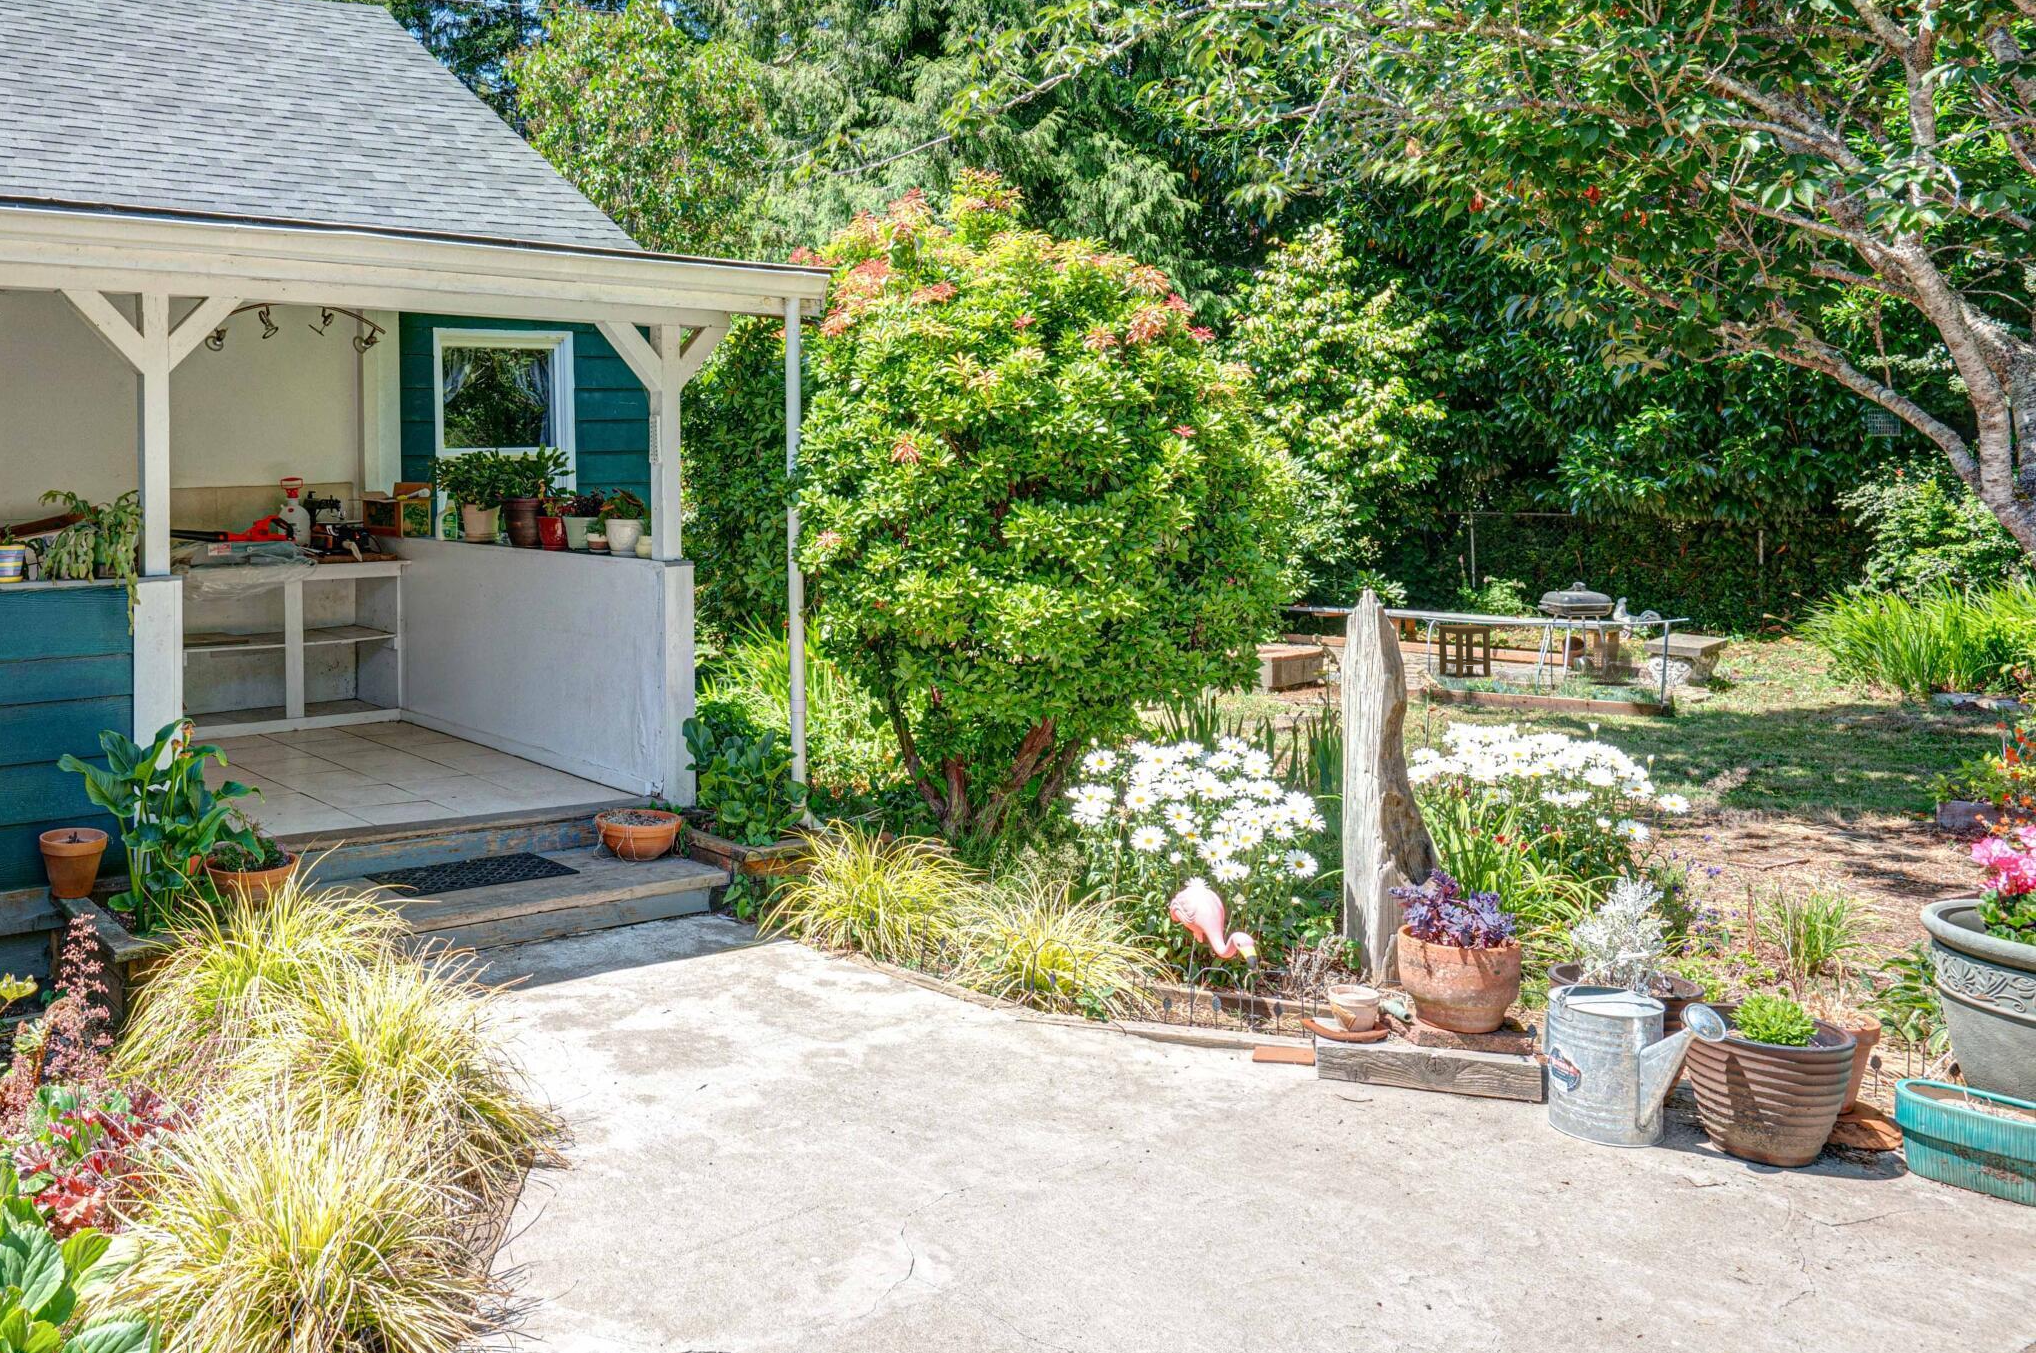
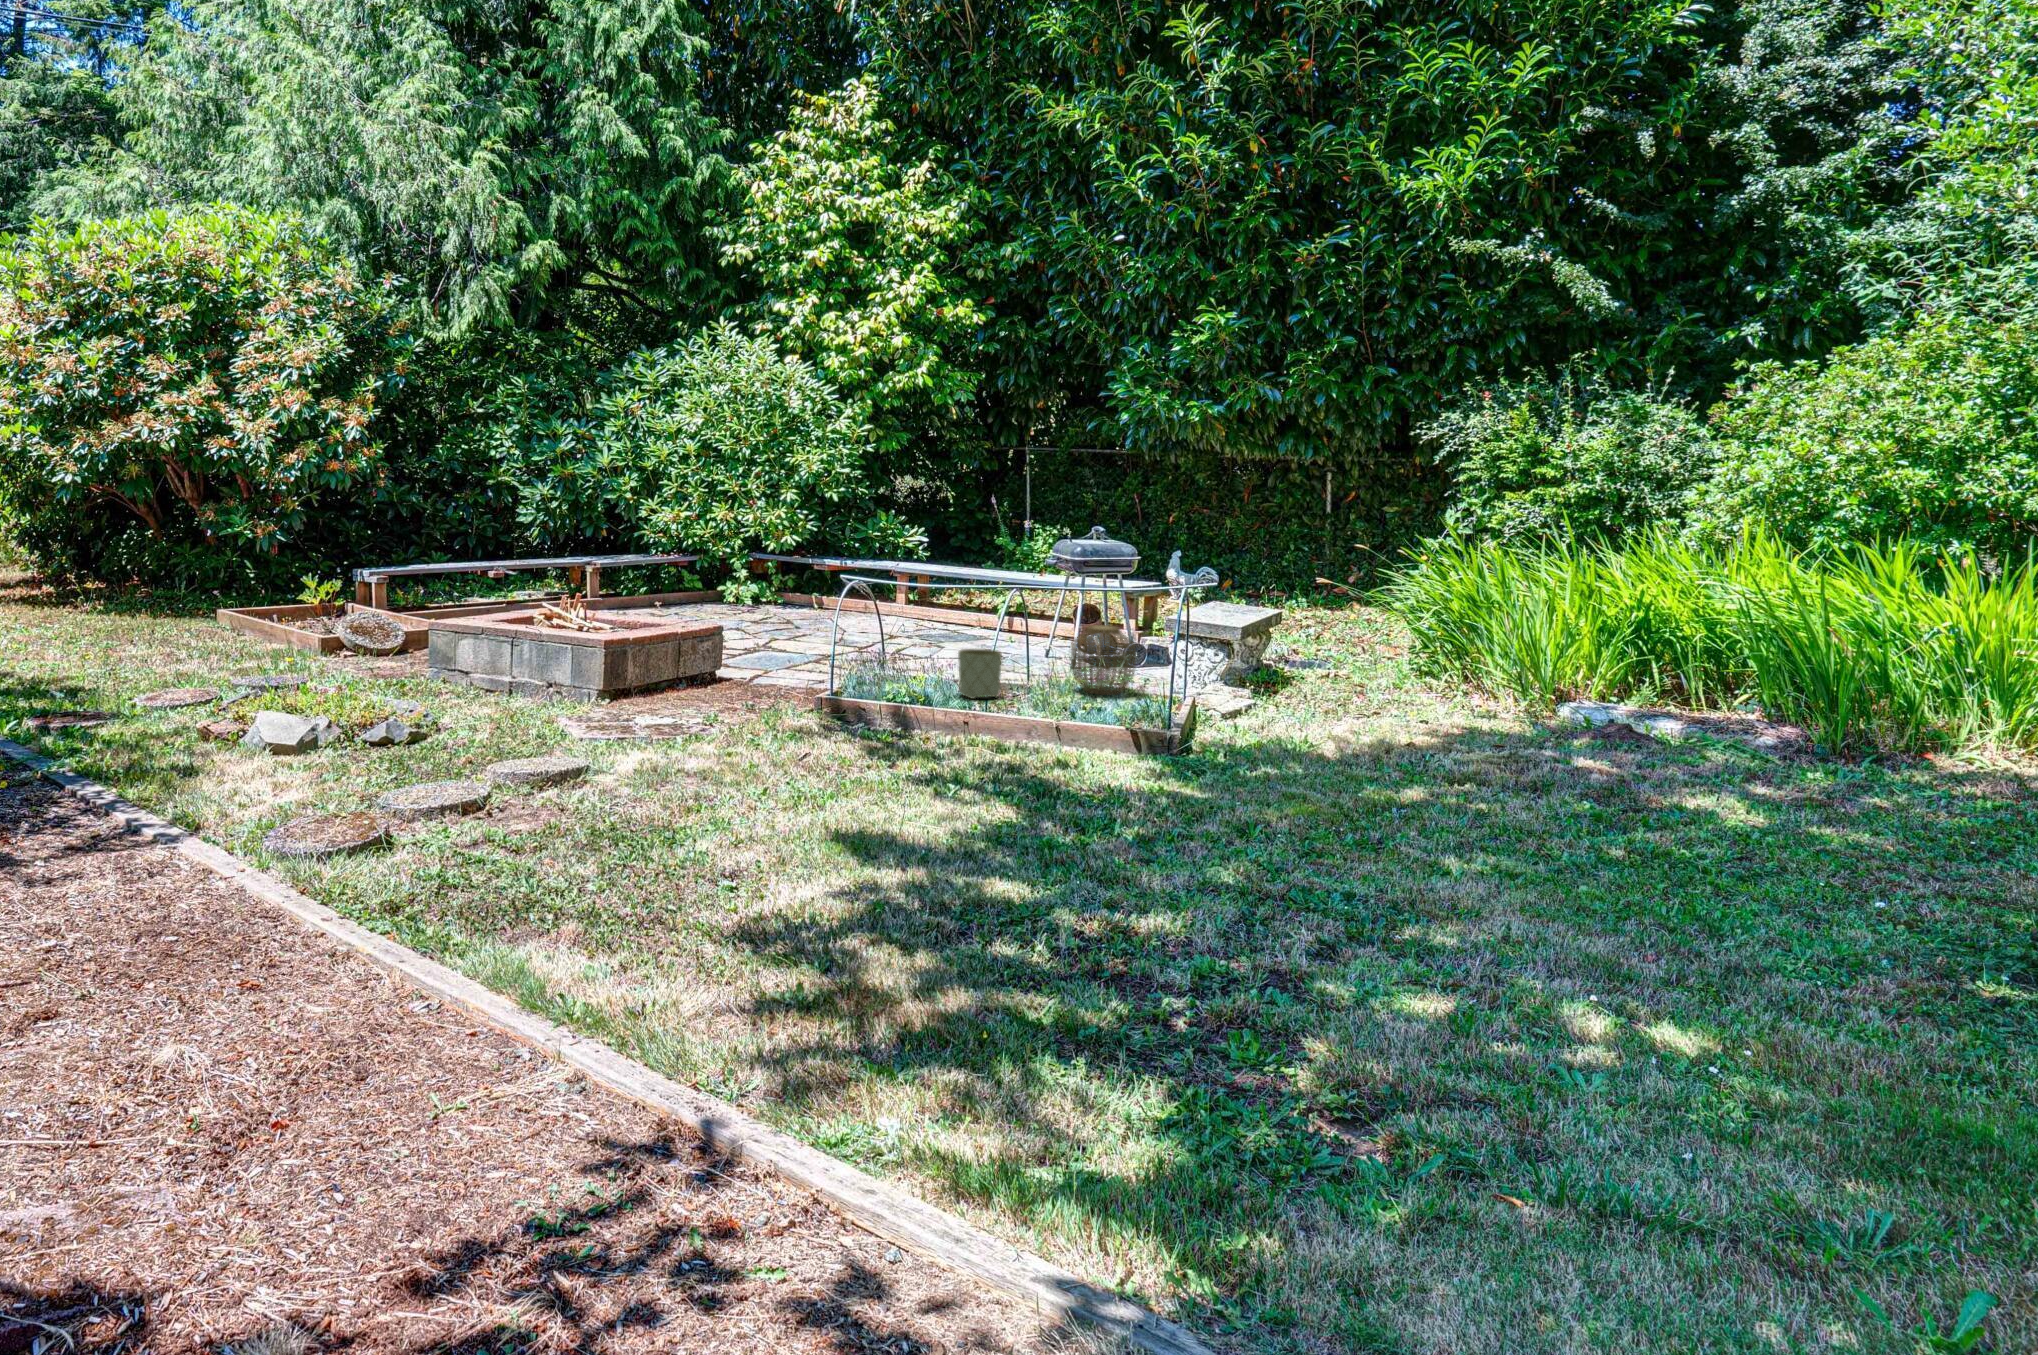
stool: present [1436,625,1492,677] -> none [880,590,953,675]
planter: none [1512,657,1542,686] -> present [958,649,1002,699]

